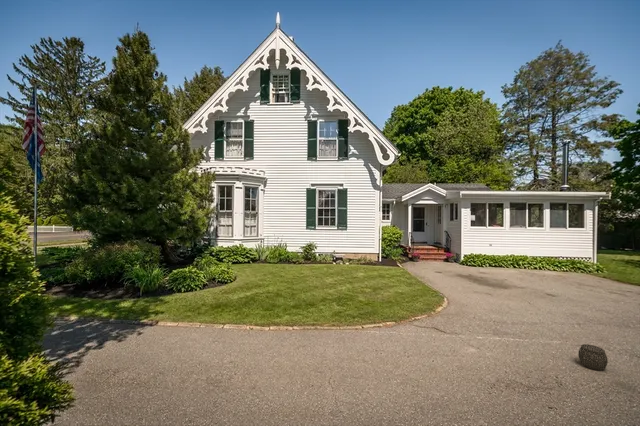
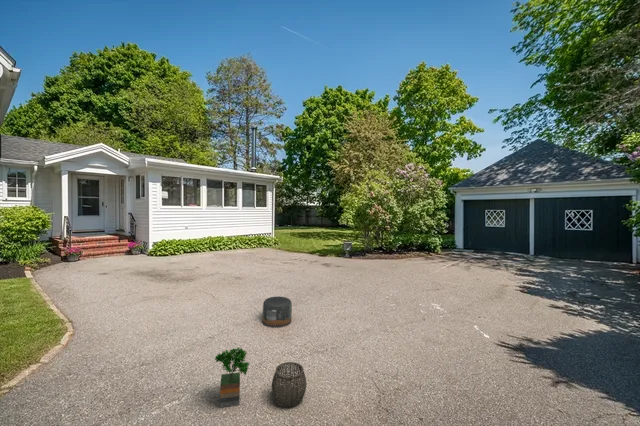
pouf: none [573,311,605,337] -> present [263,296,292,328]
potted tree: none [537,324,561,356] -> present [215,348,249,408]

